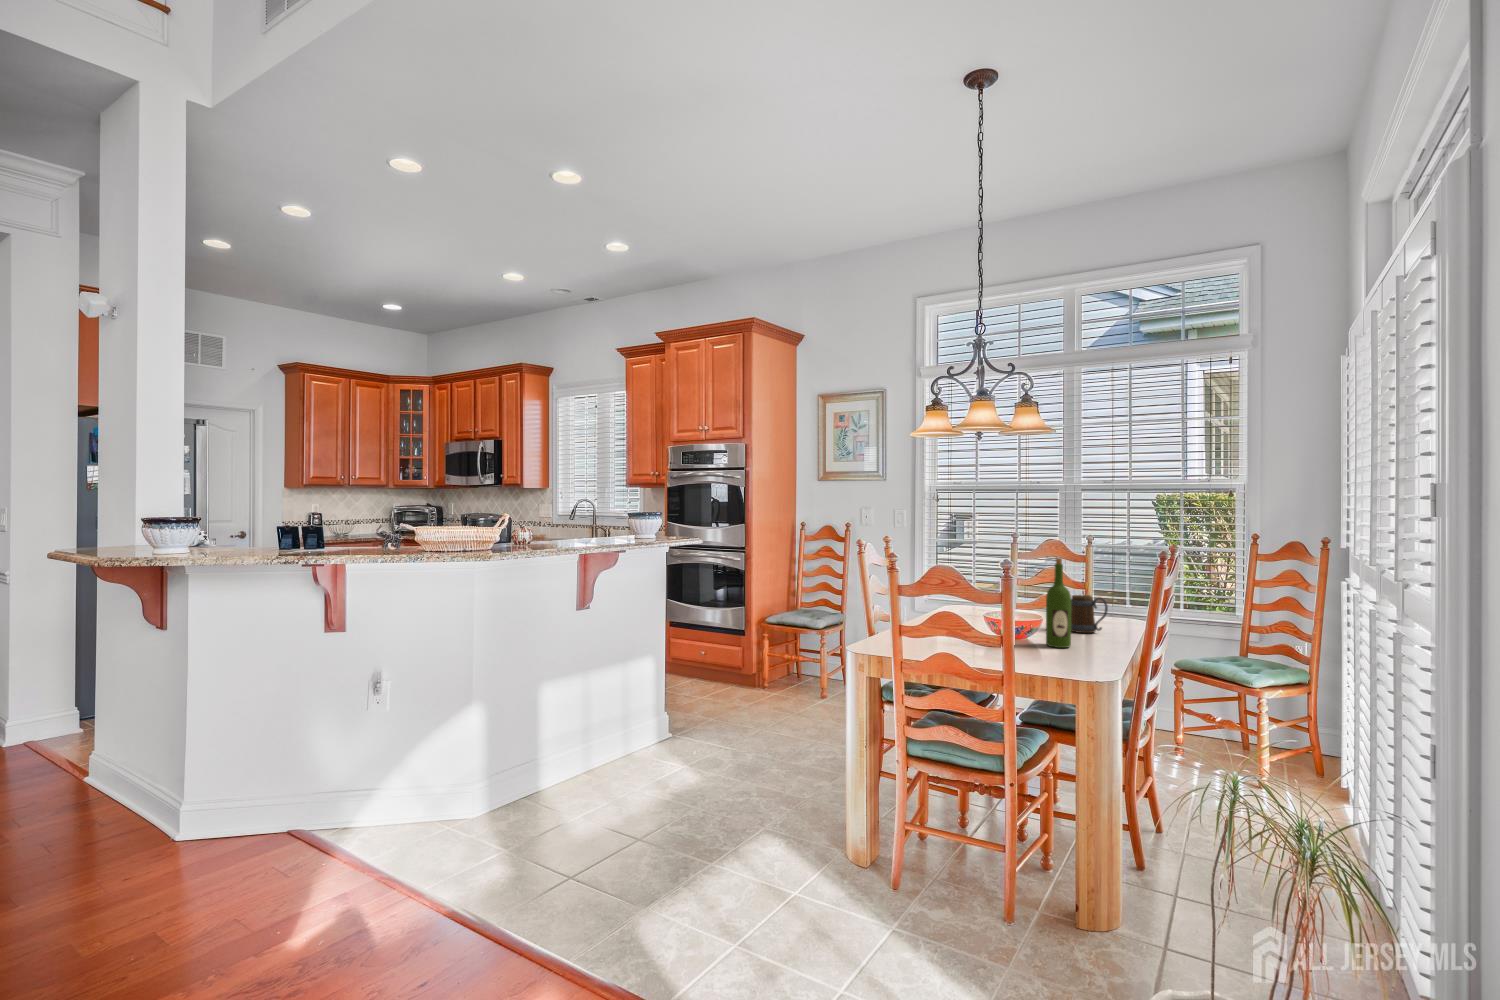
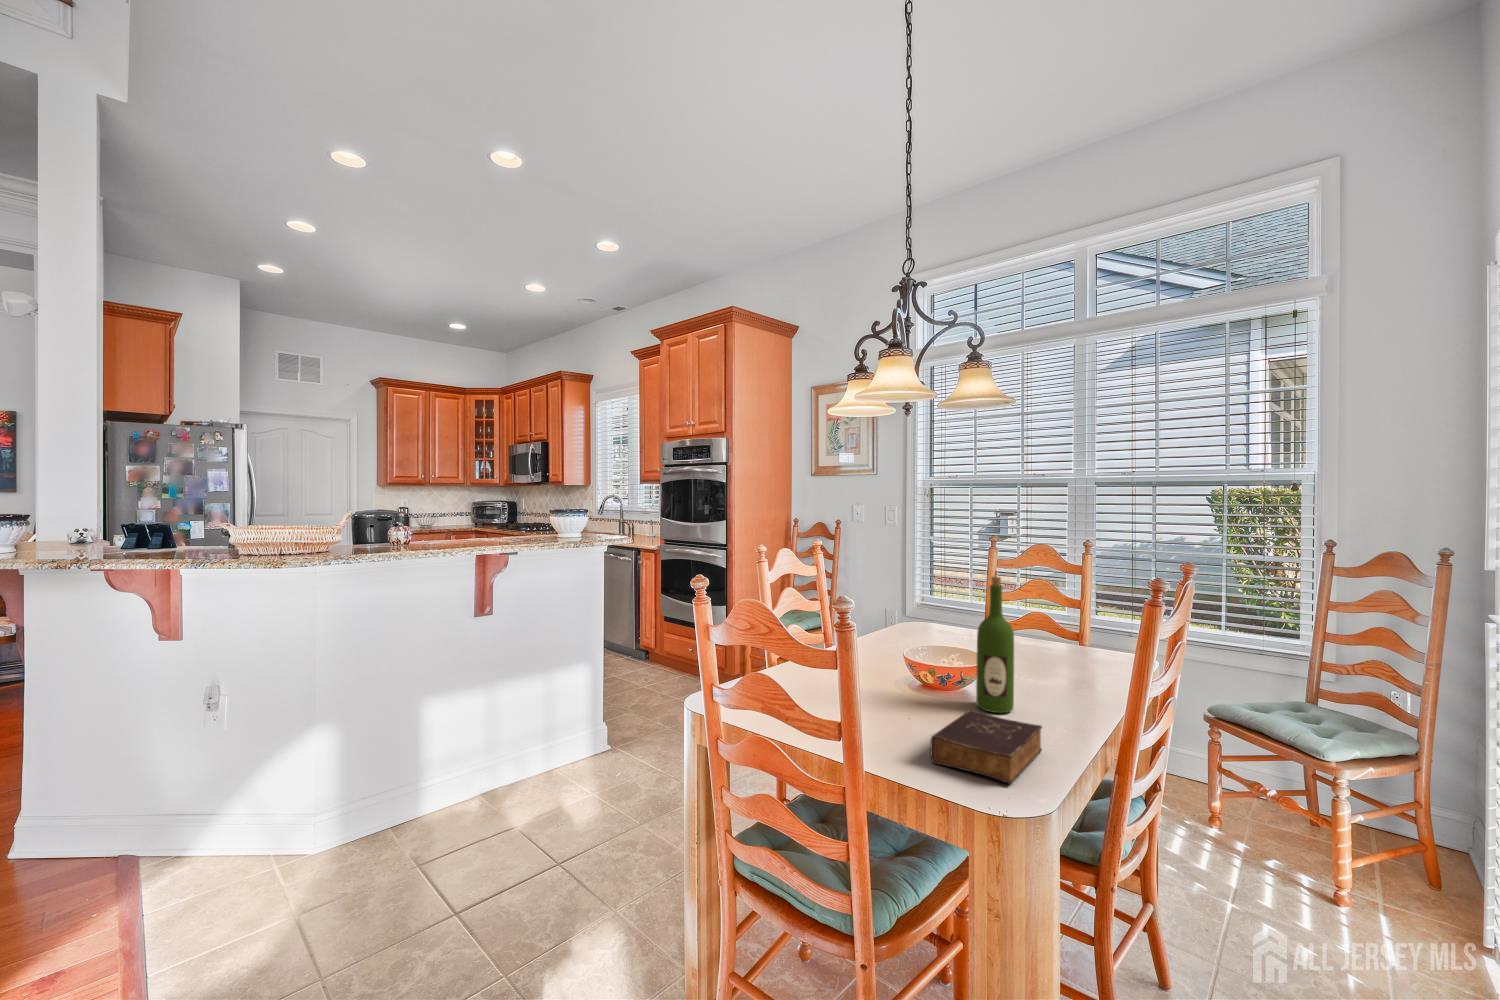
mug: present [1071,595,1108,633] -> none [1031,625,1088,682]
book: none [1042,642,1100,673] -> present [930,710,1042,784]

